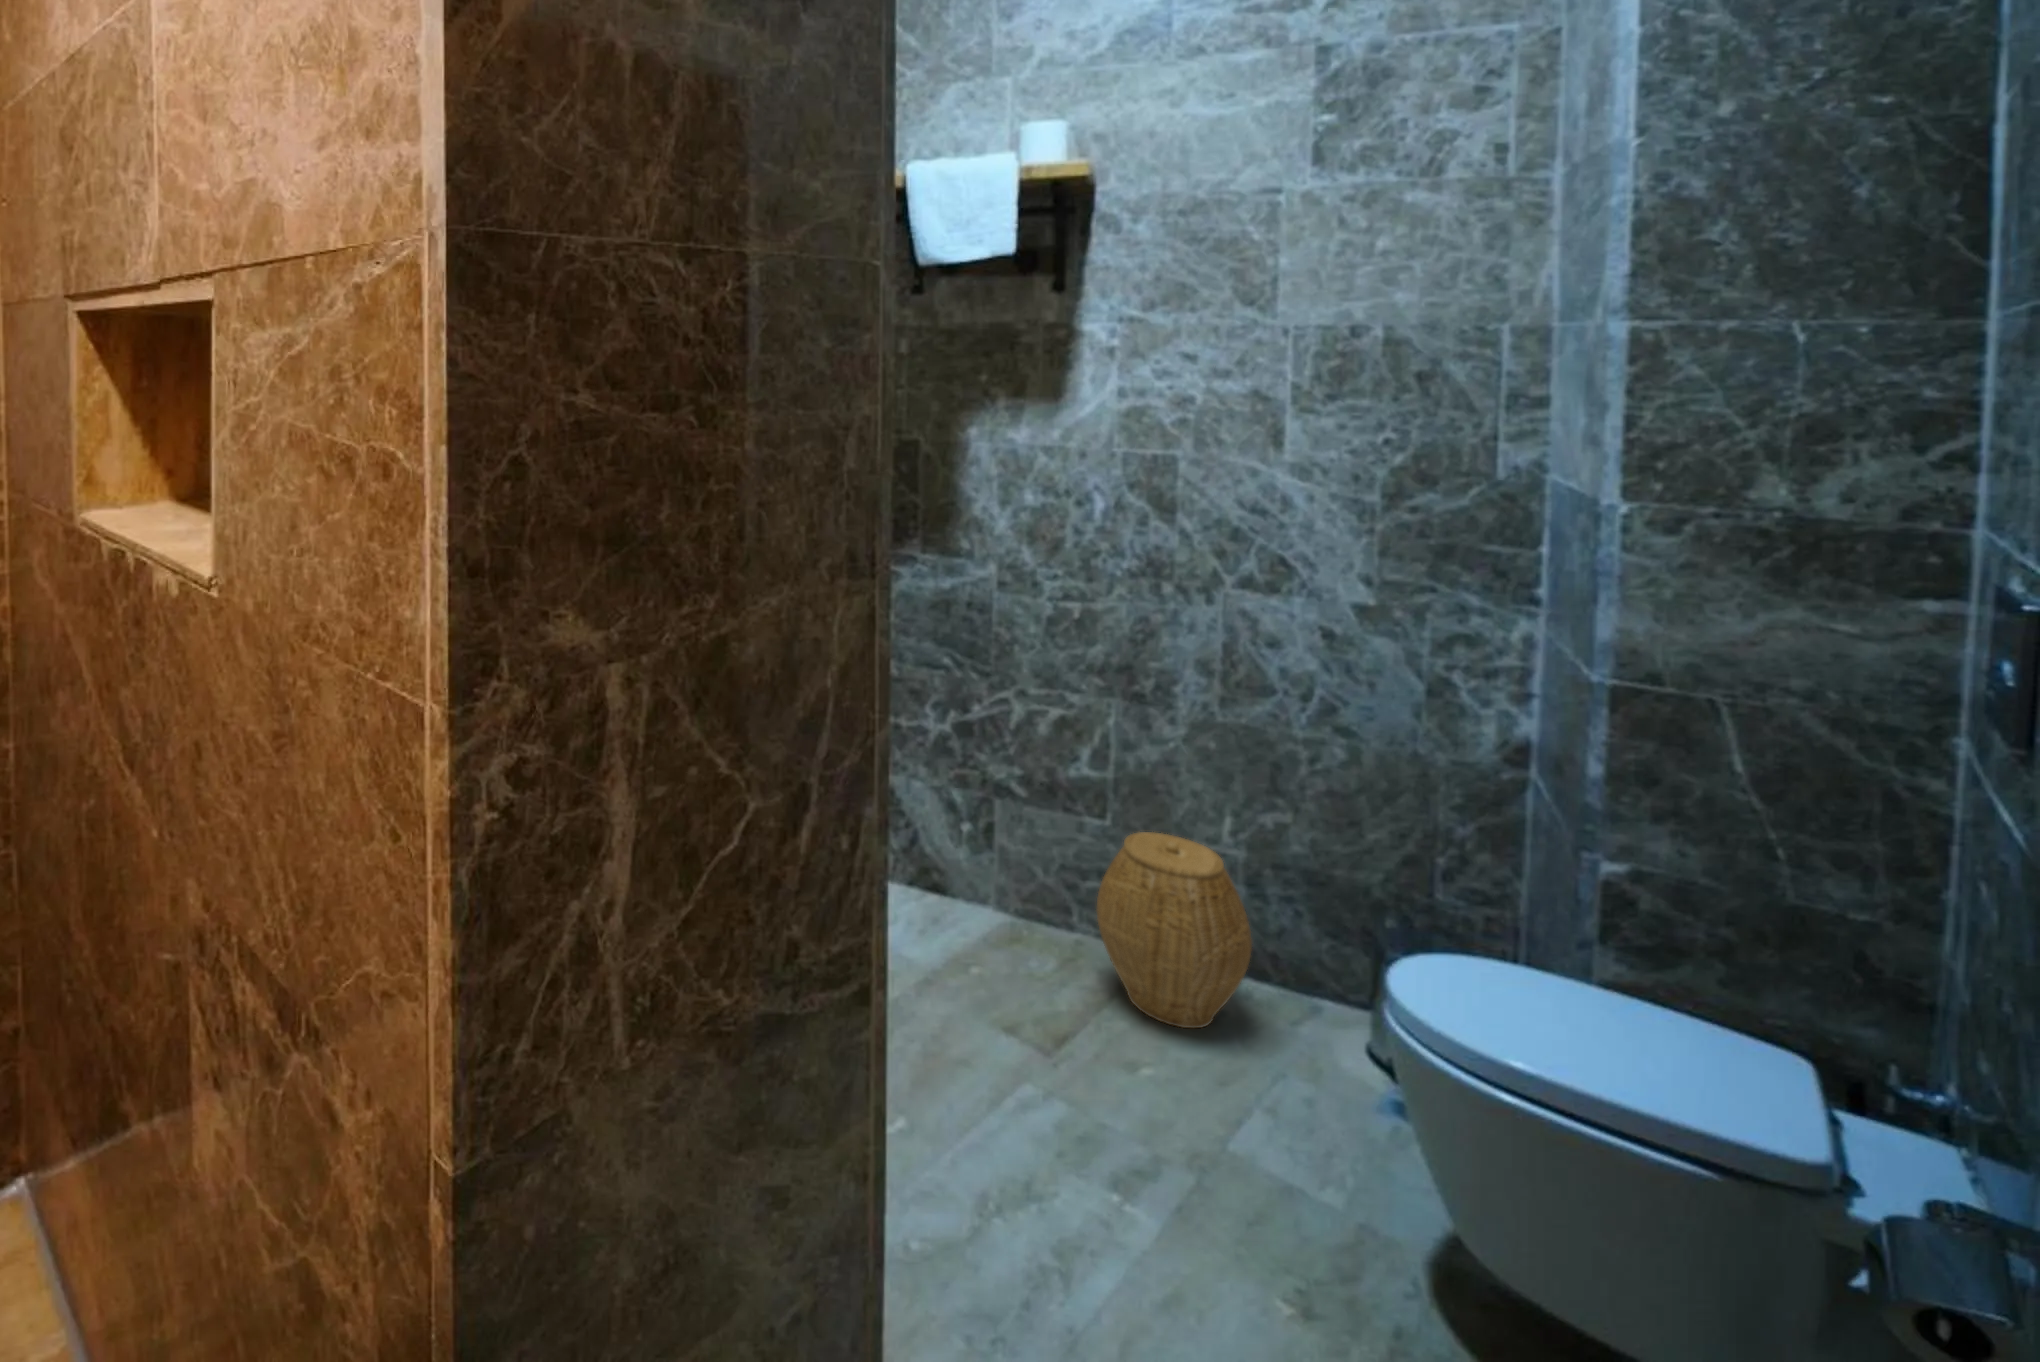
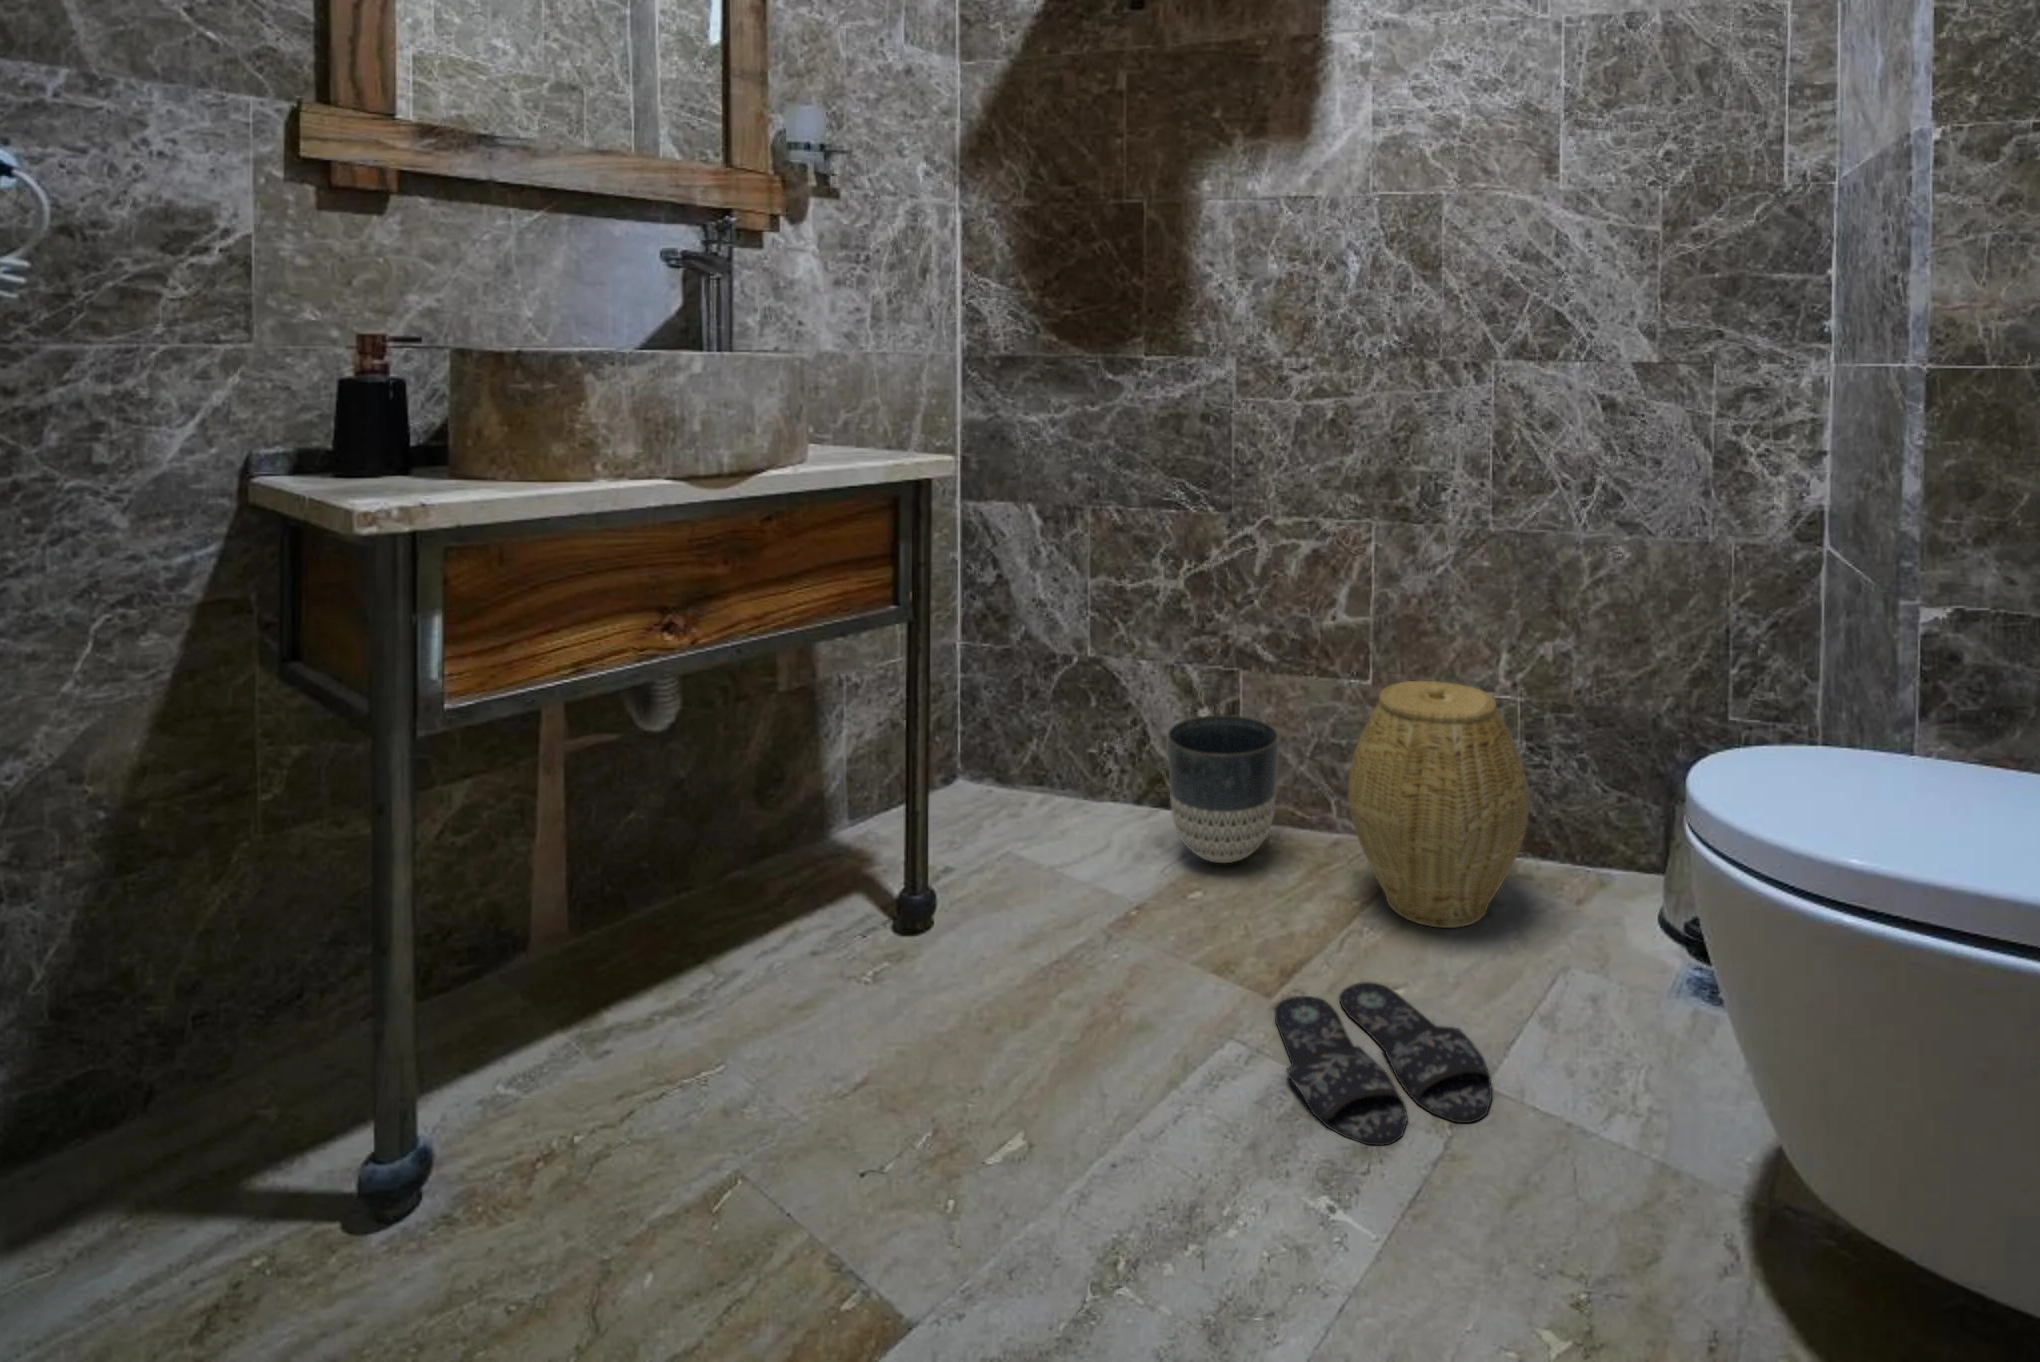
planter: none [946,829,1035,945] -> present [1167,715,1279,863]
slippers: none [1053,1060,1228,1179] -> present [1275,982,1492,1145]

